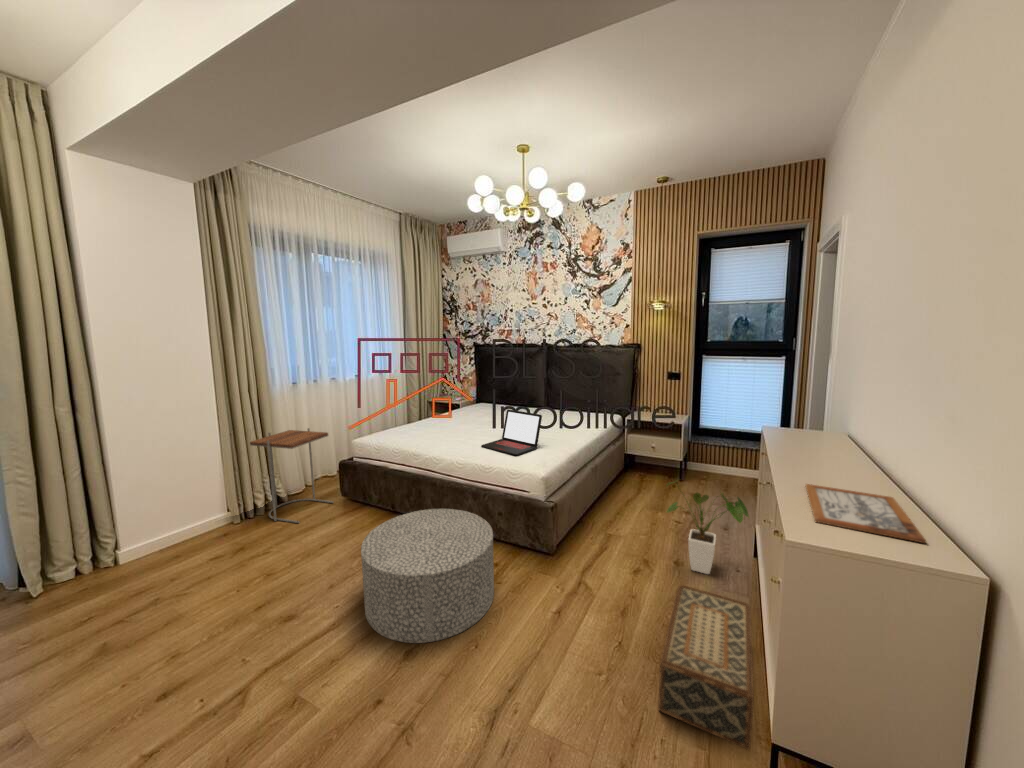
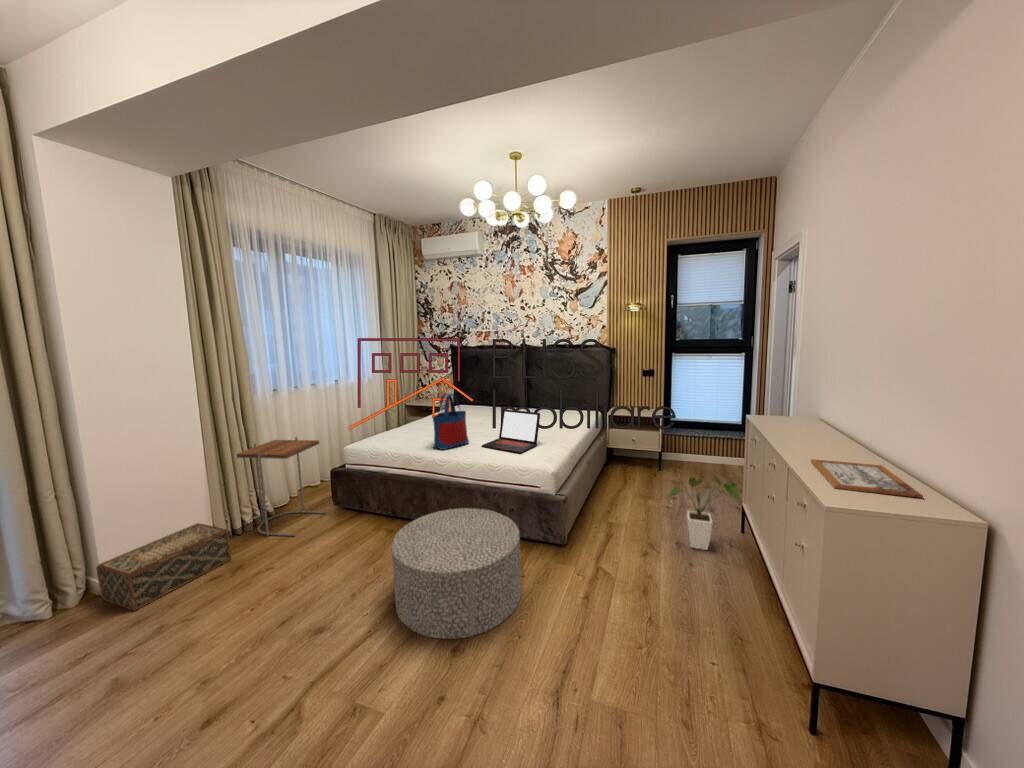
tote bag: none [432,391,470,448] -> present [433,393,469,450]
woven basket: present [658,585,754,750] -> present [96,523,231,610]

